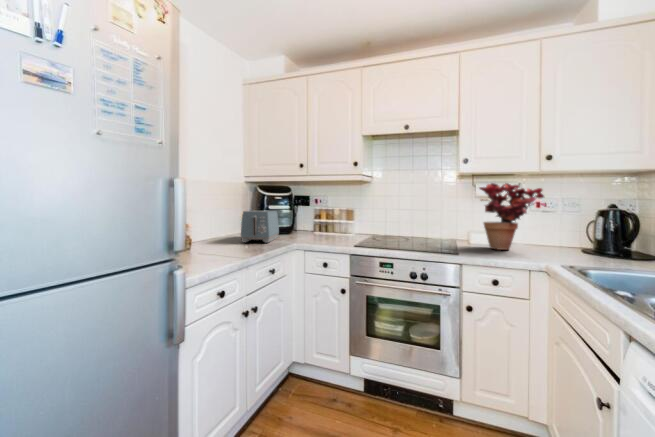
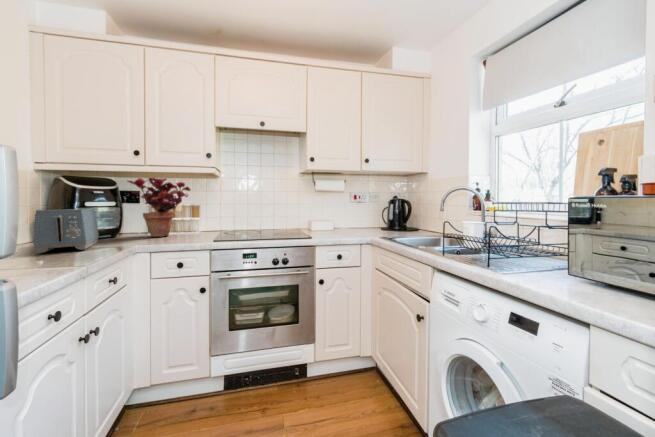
potted plant: present [480,183,545,250] -> present [127,177,190,237]

